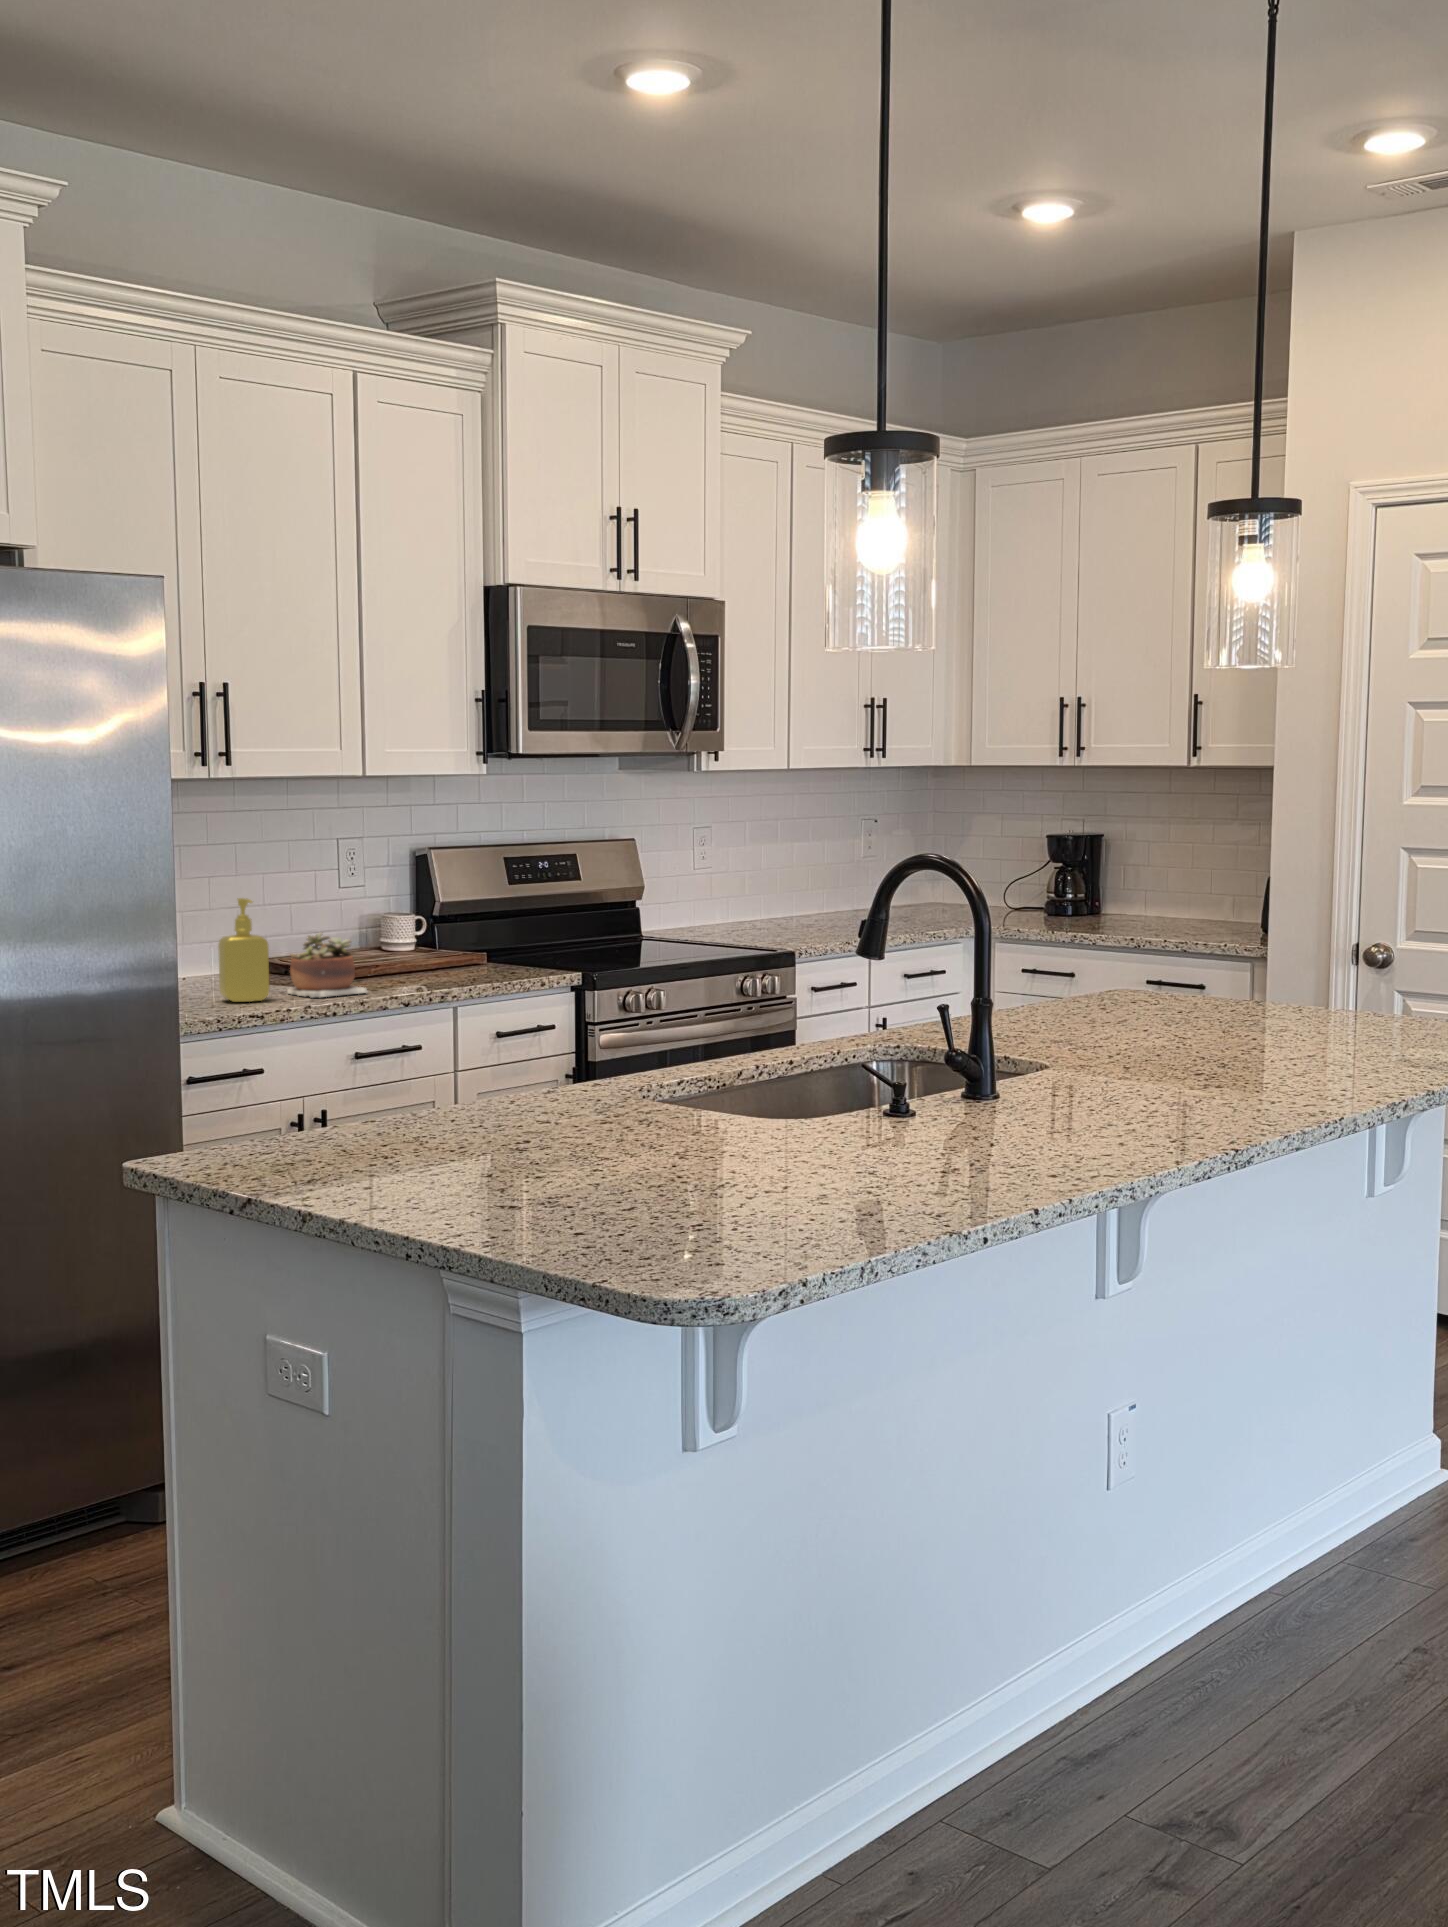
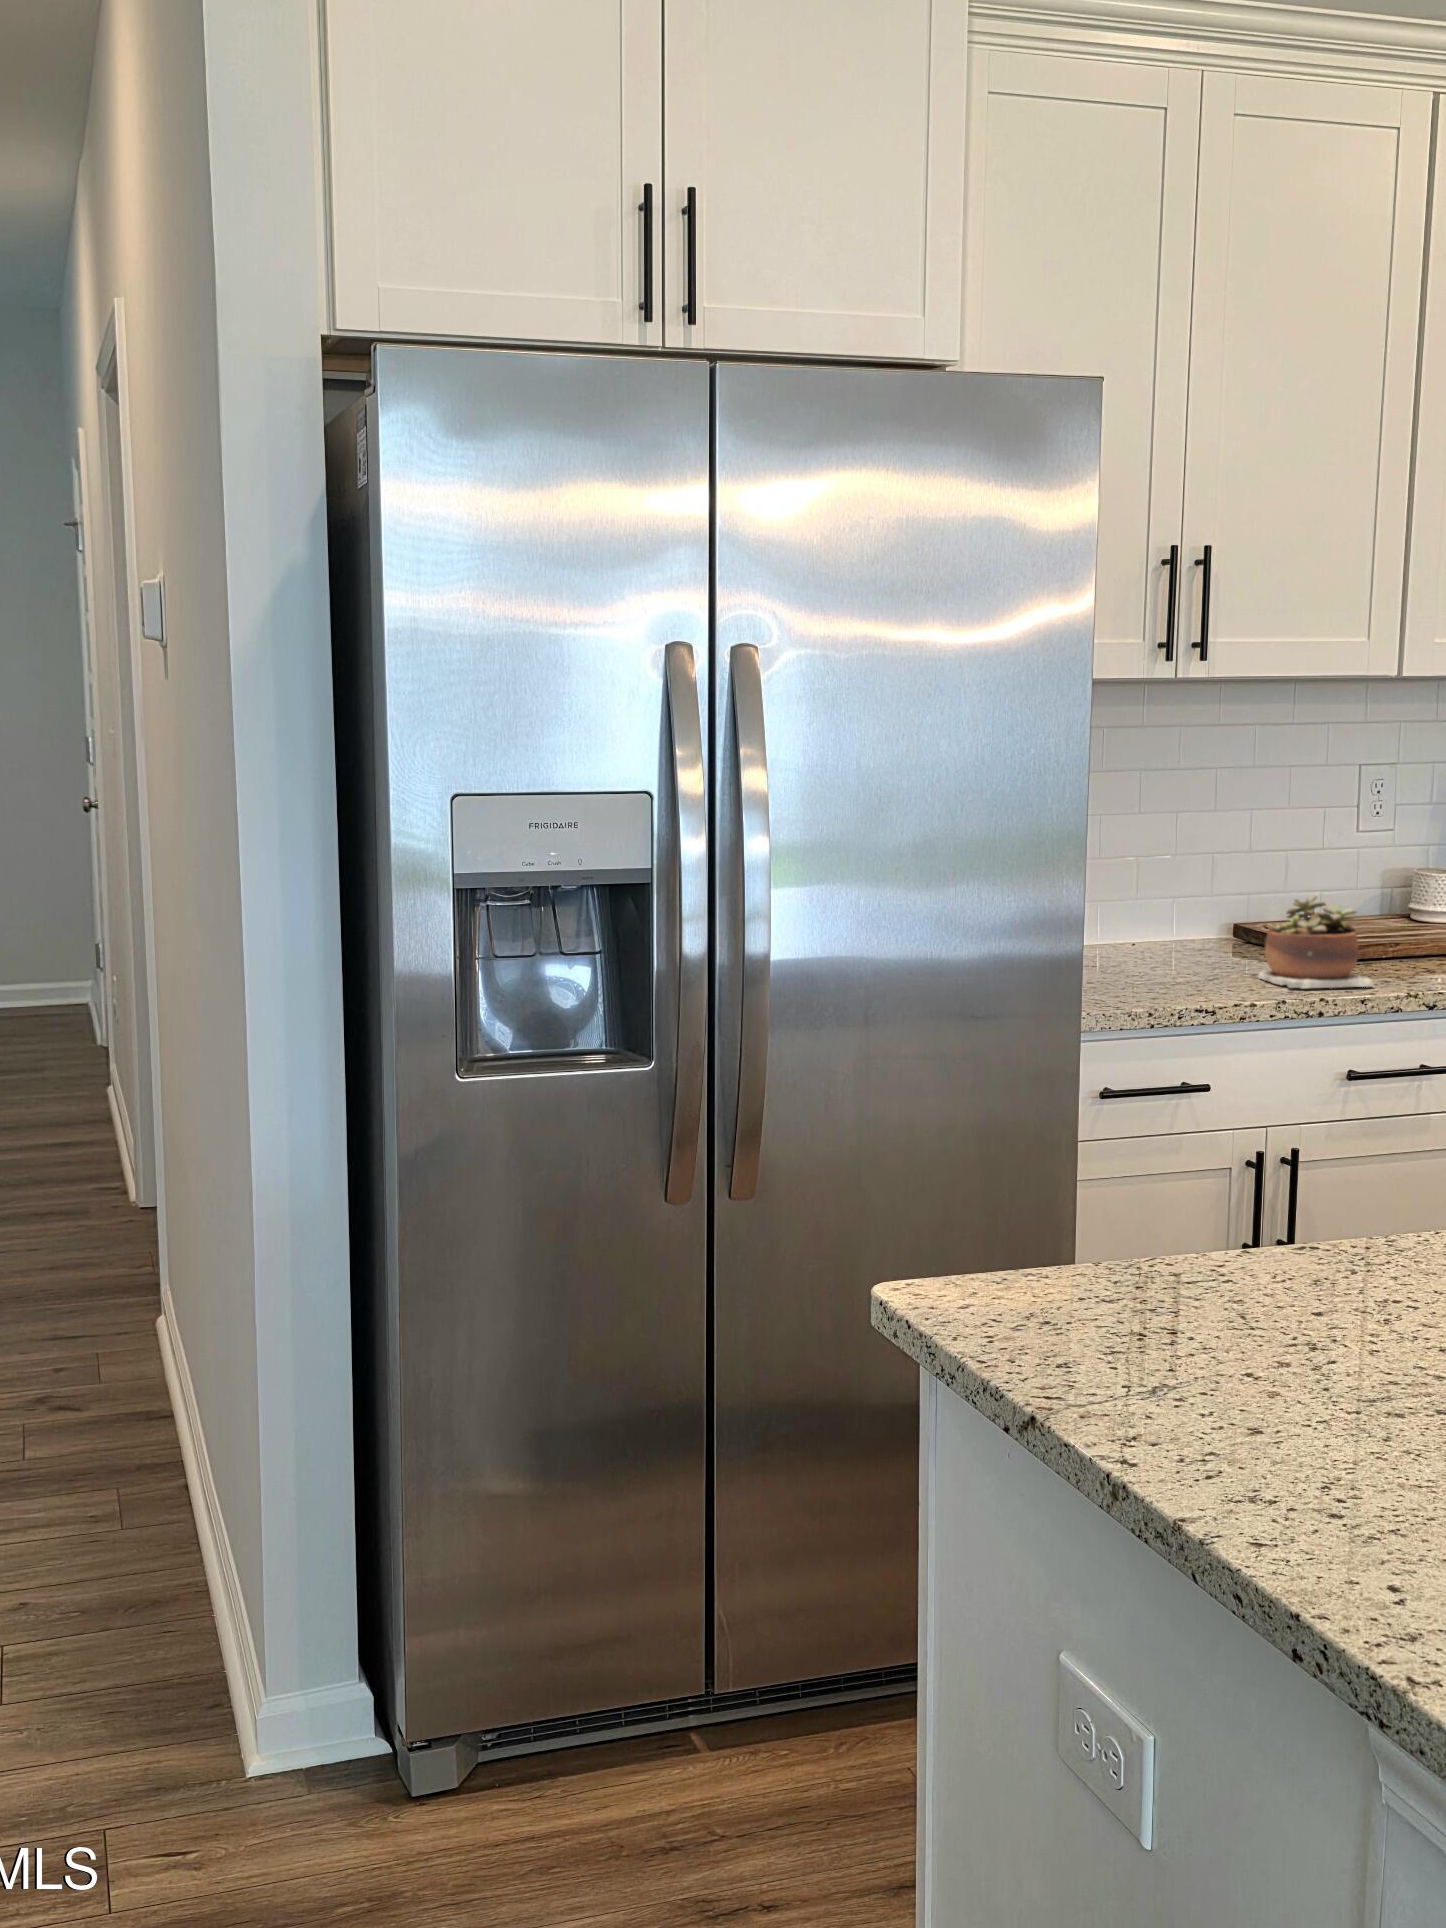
soap dispenser: present [218,898,270,1002] -> none [1163,844,1233,987]

